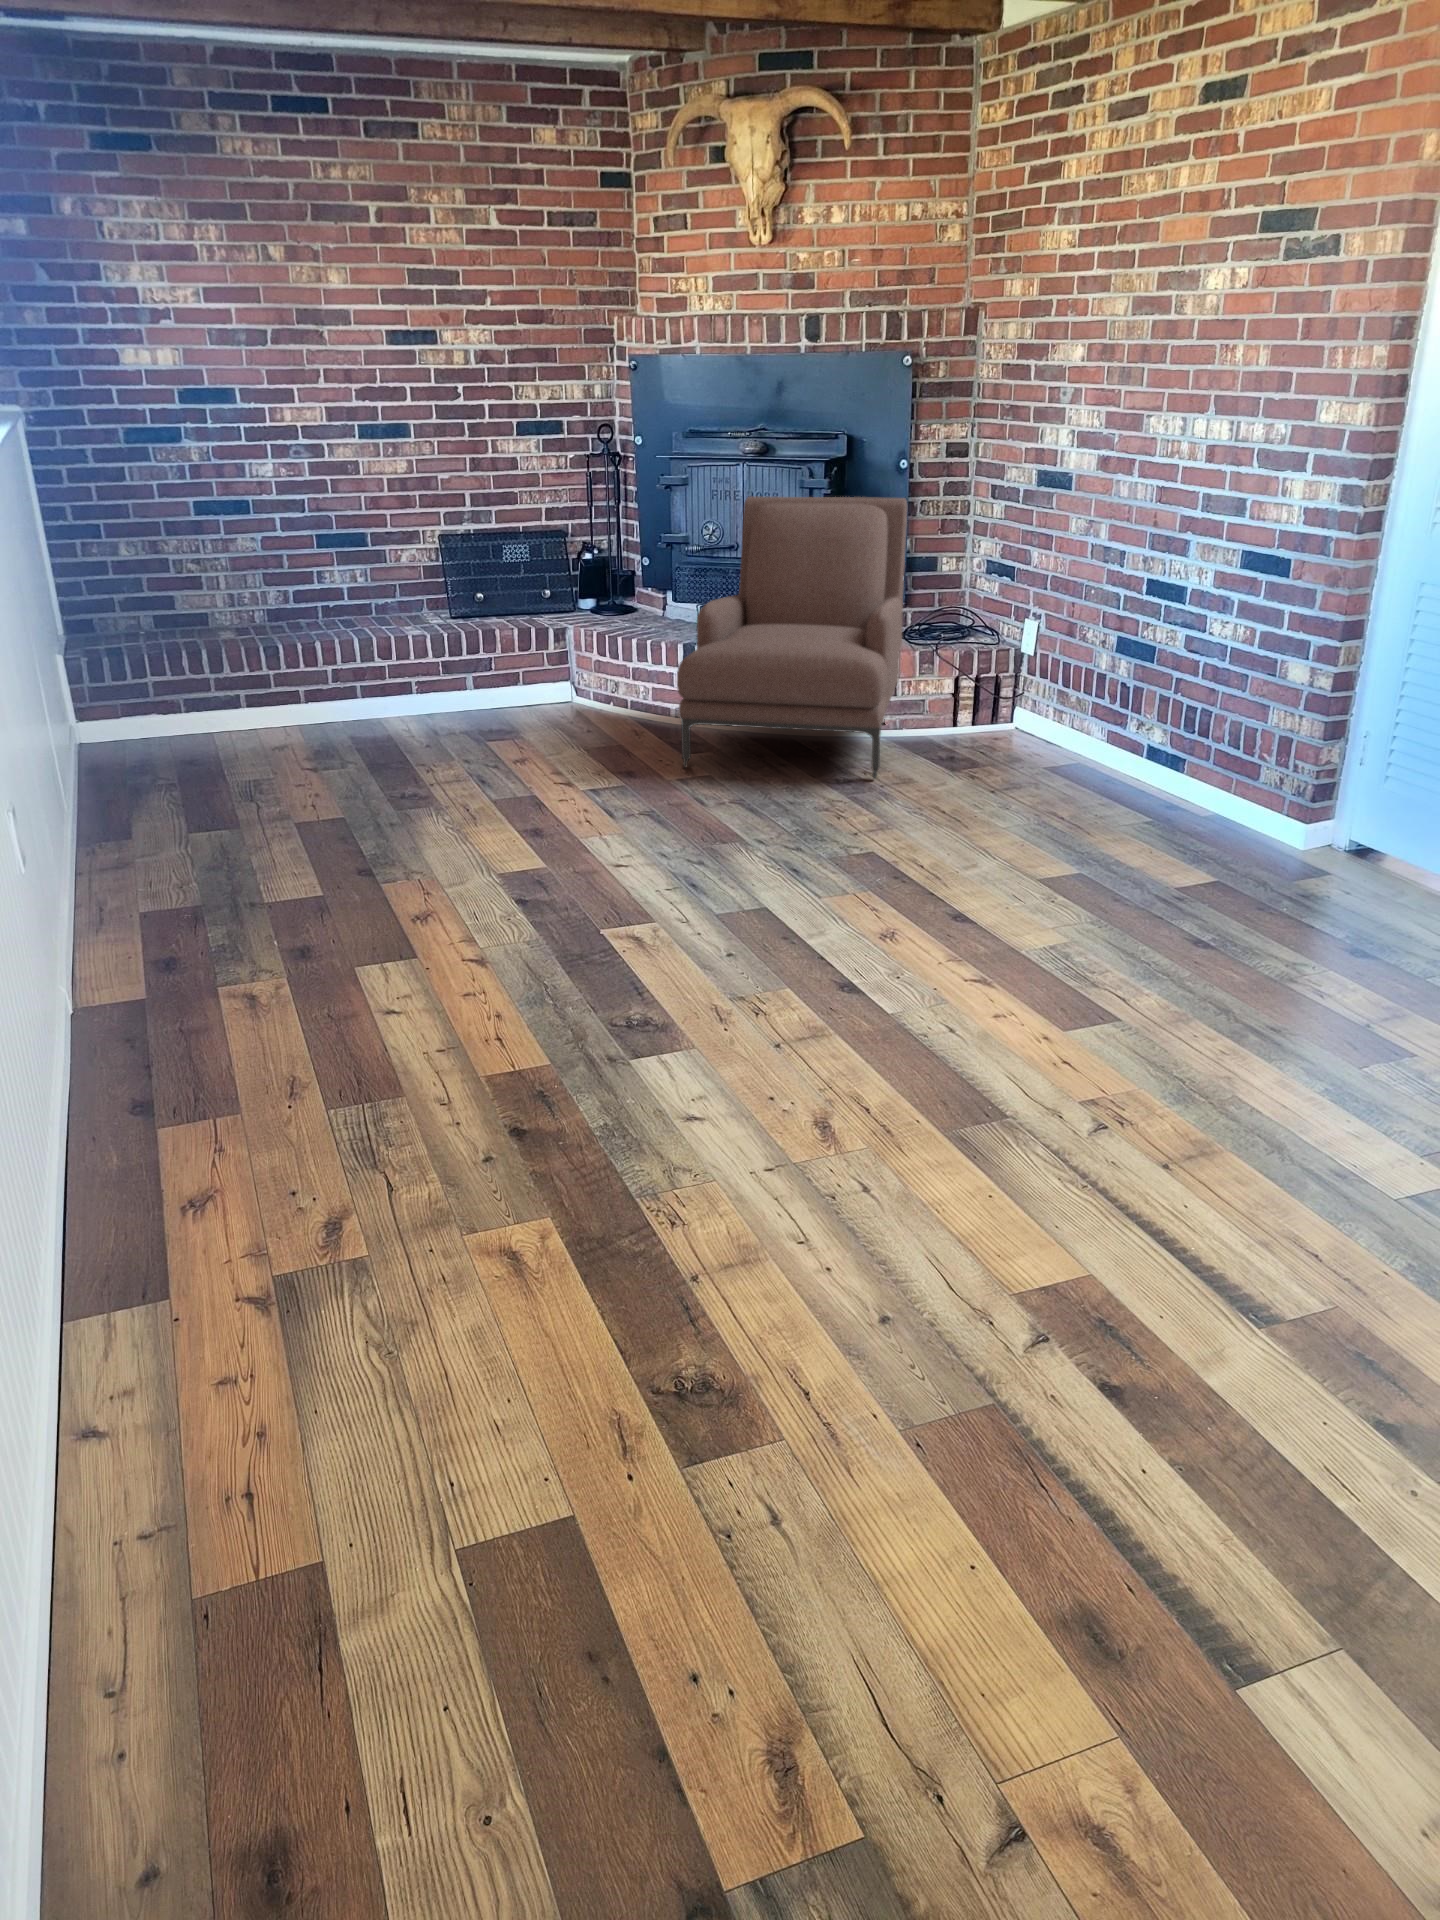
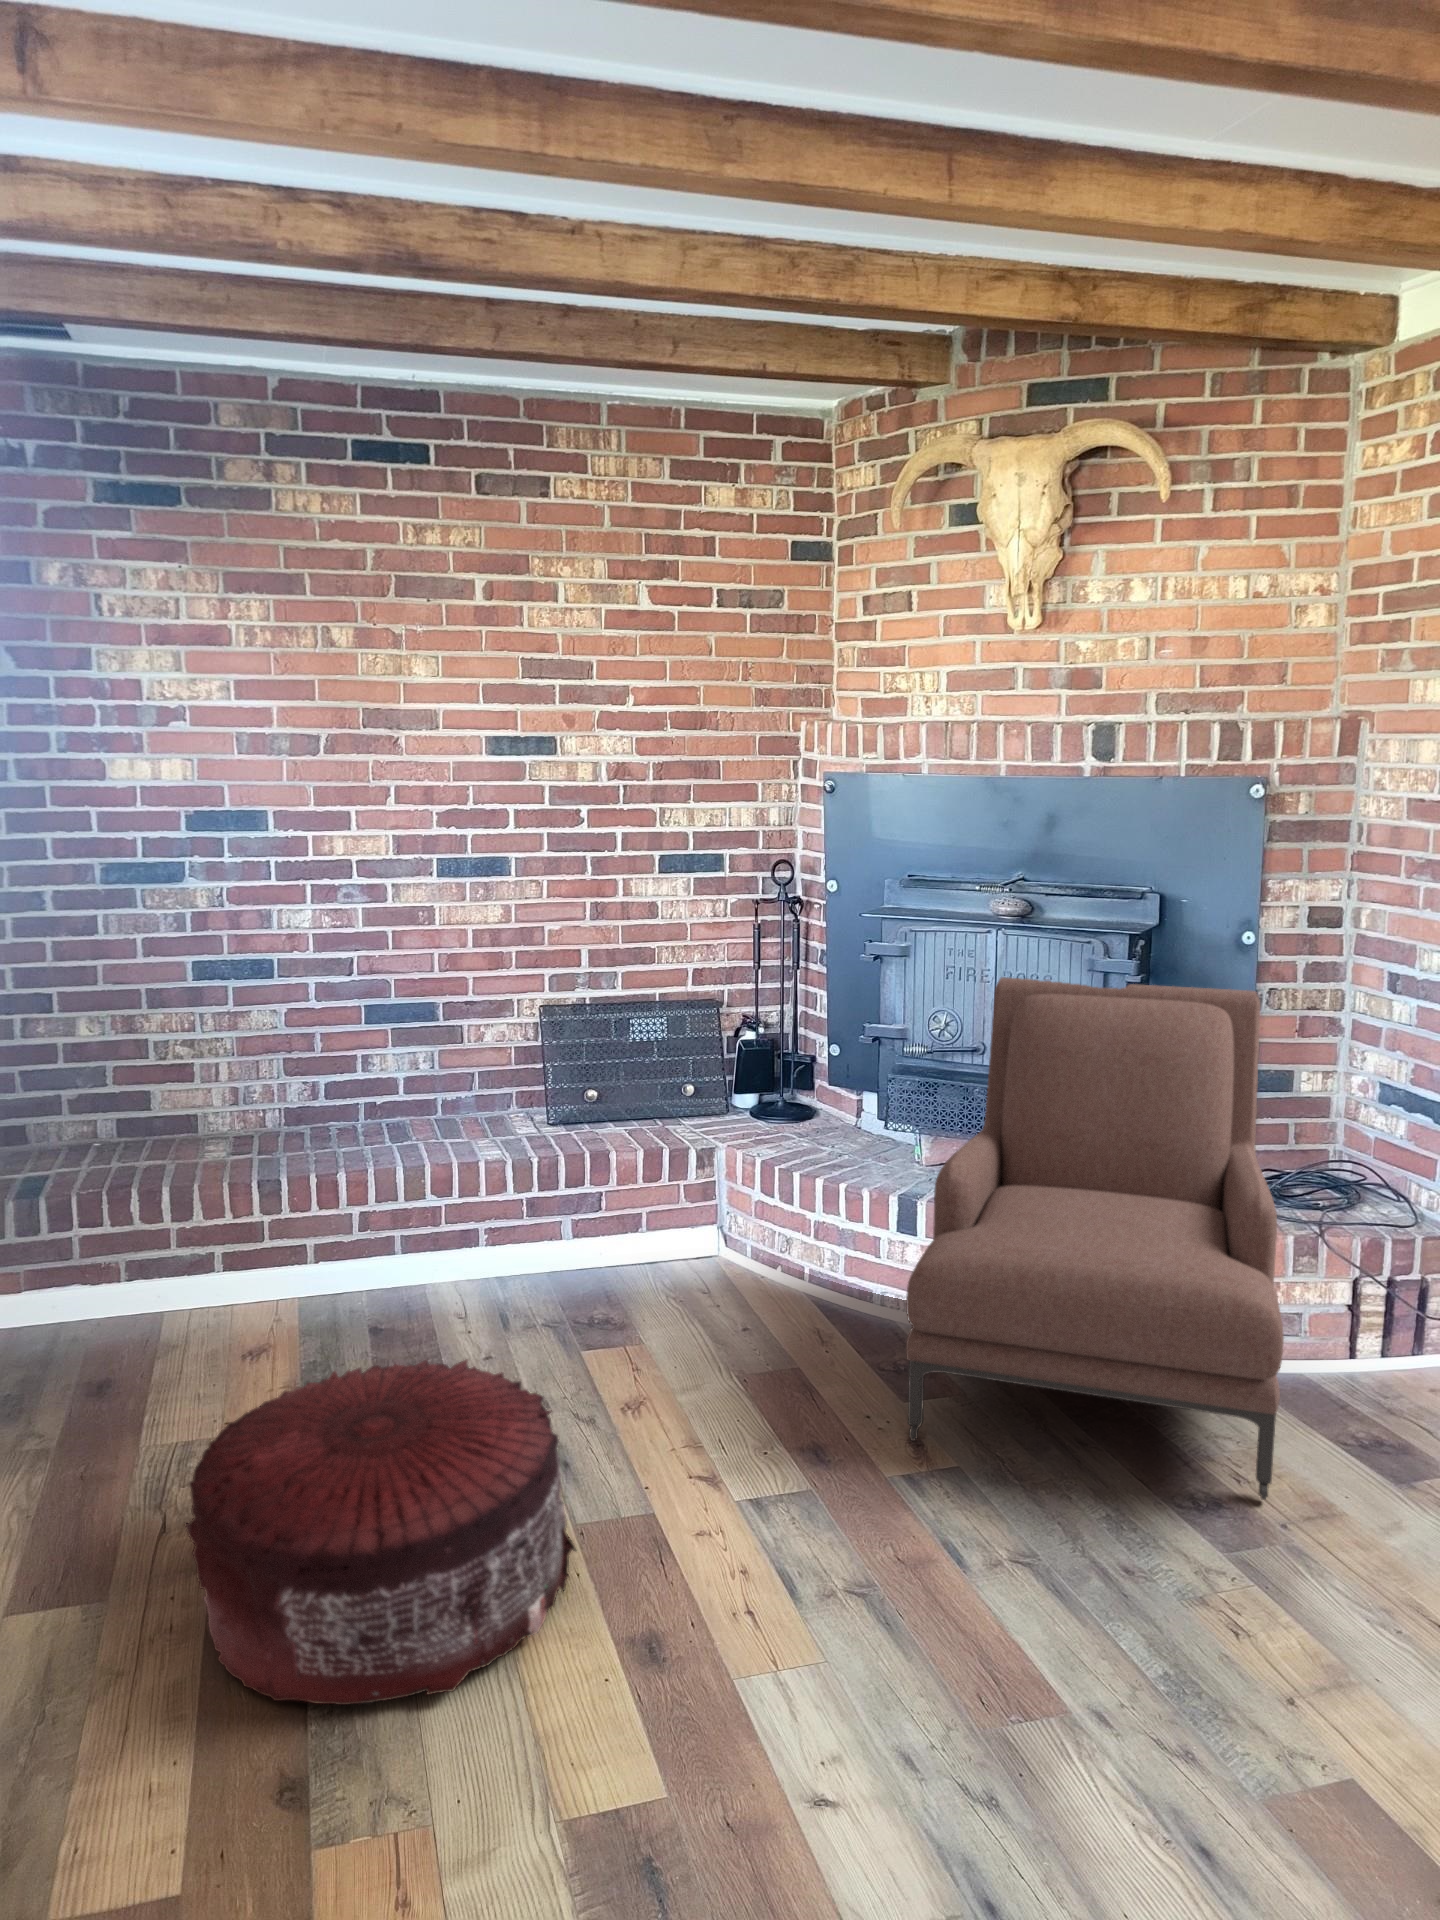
pouf: none [280,712,492,855] -> present [185,1360,576,1705]

